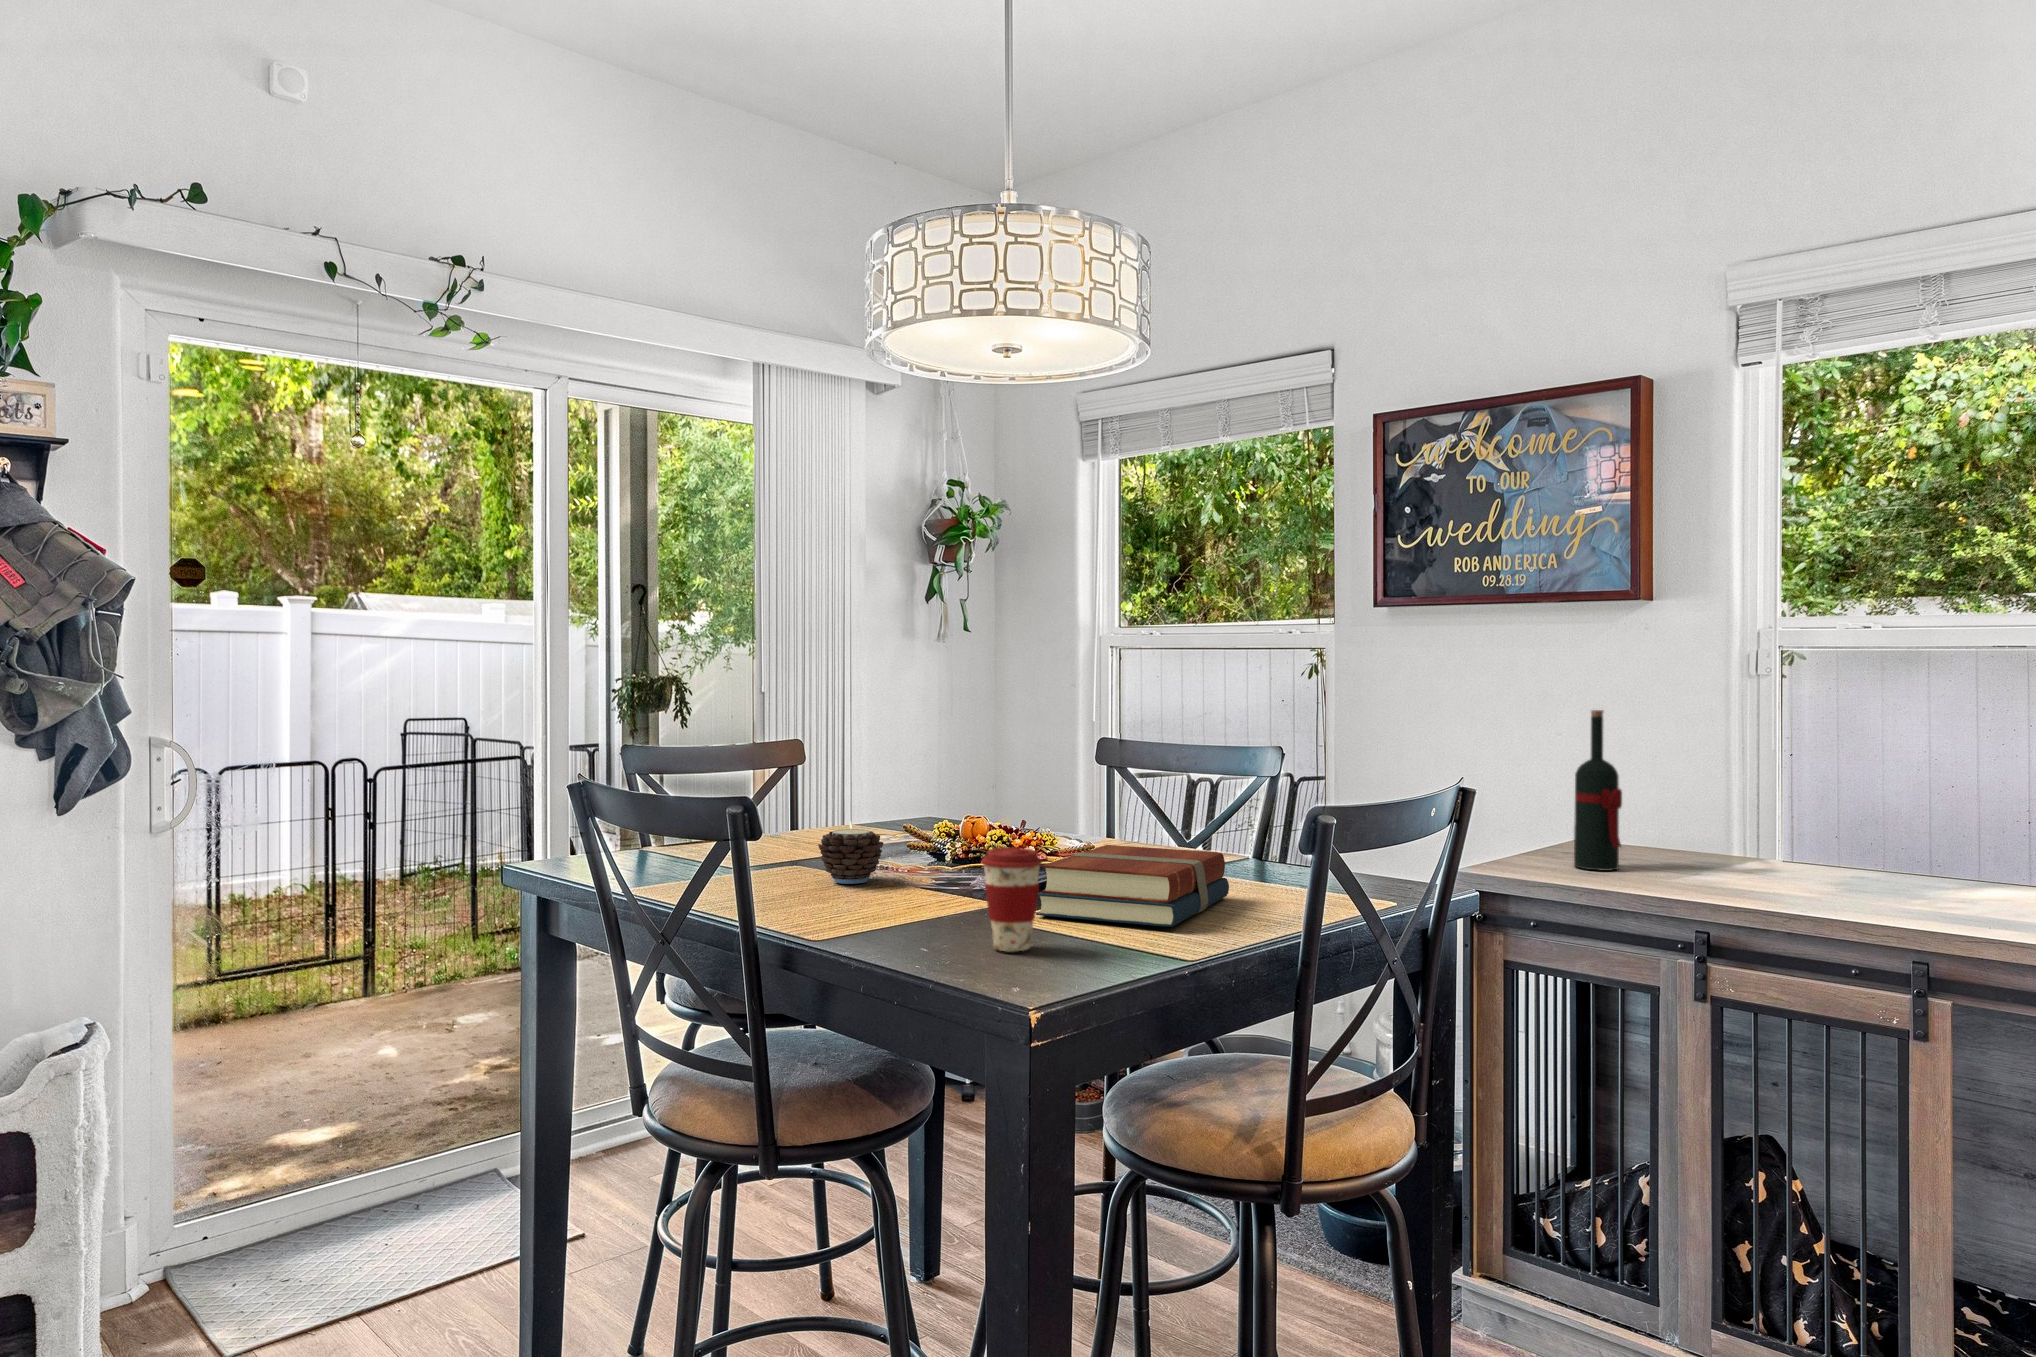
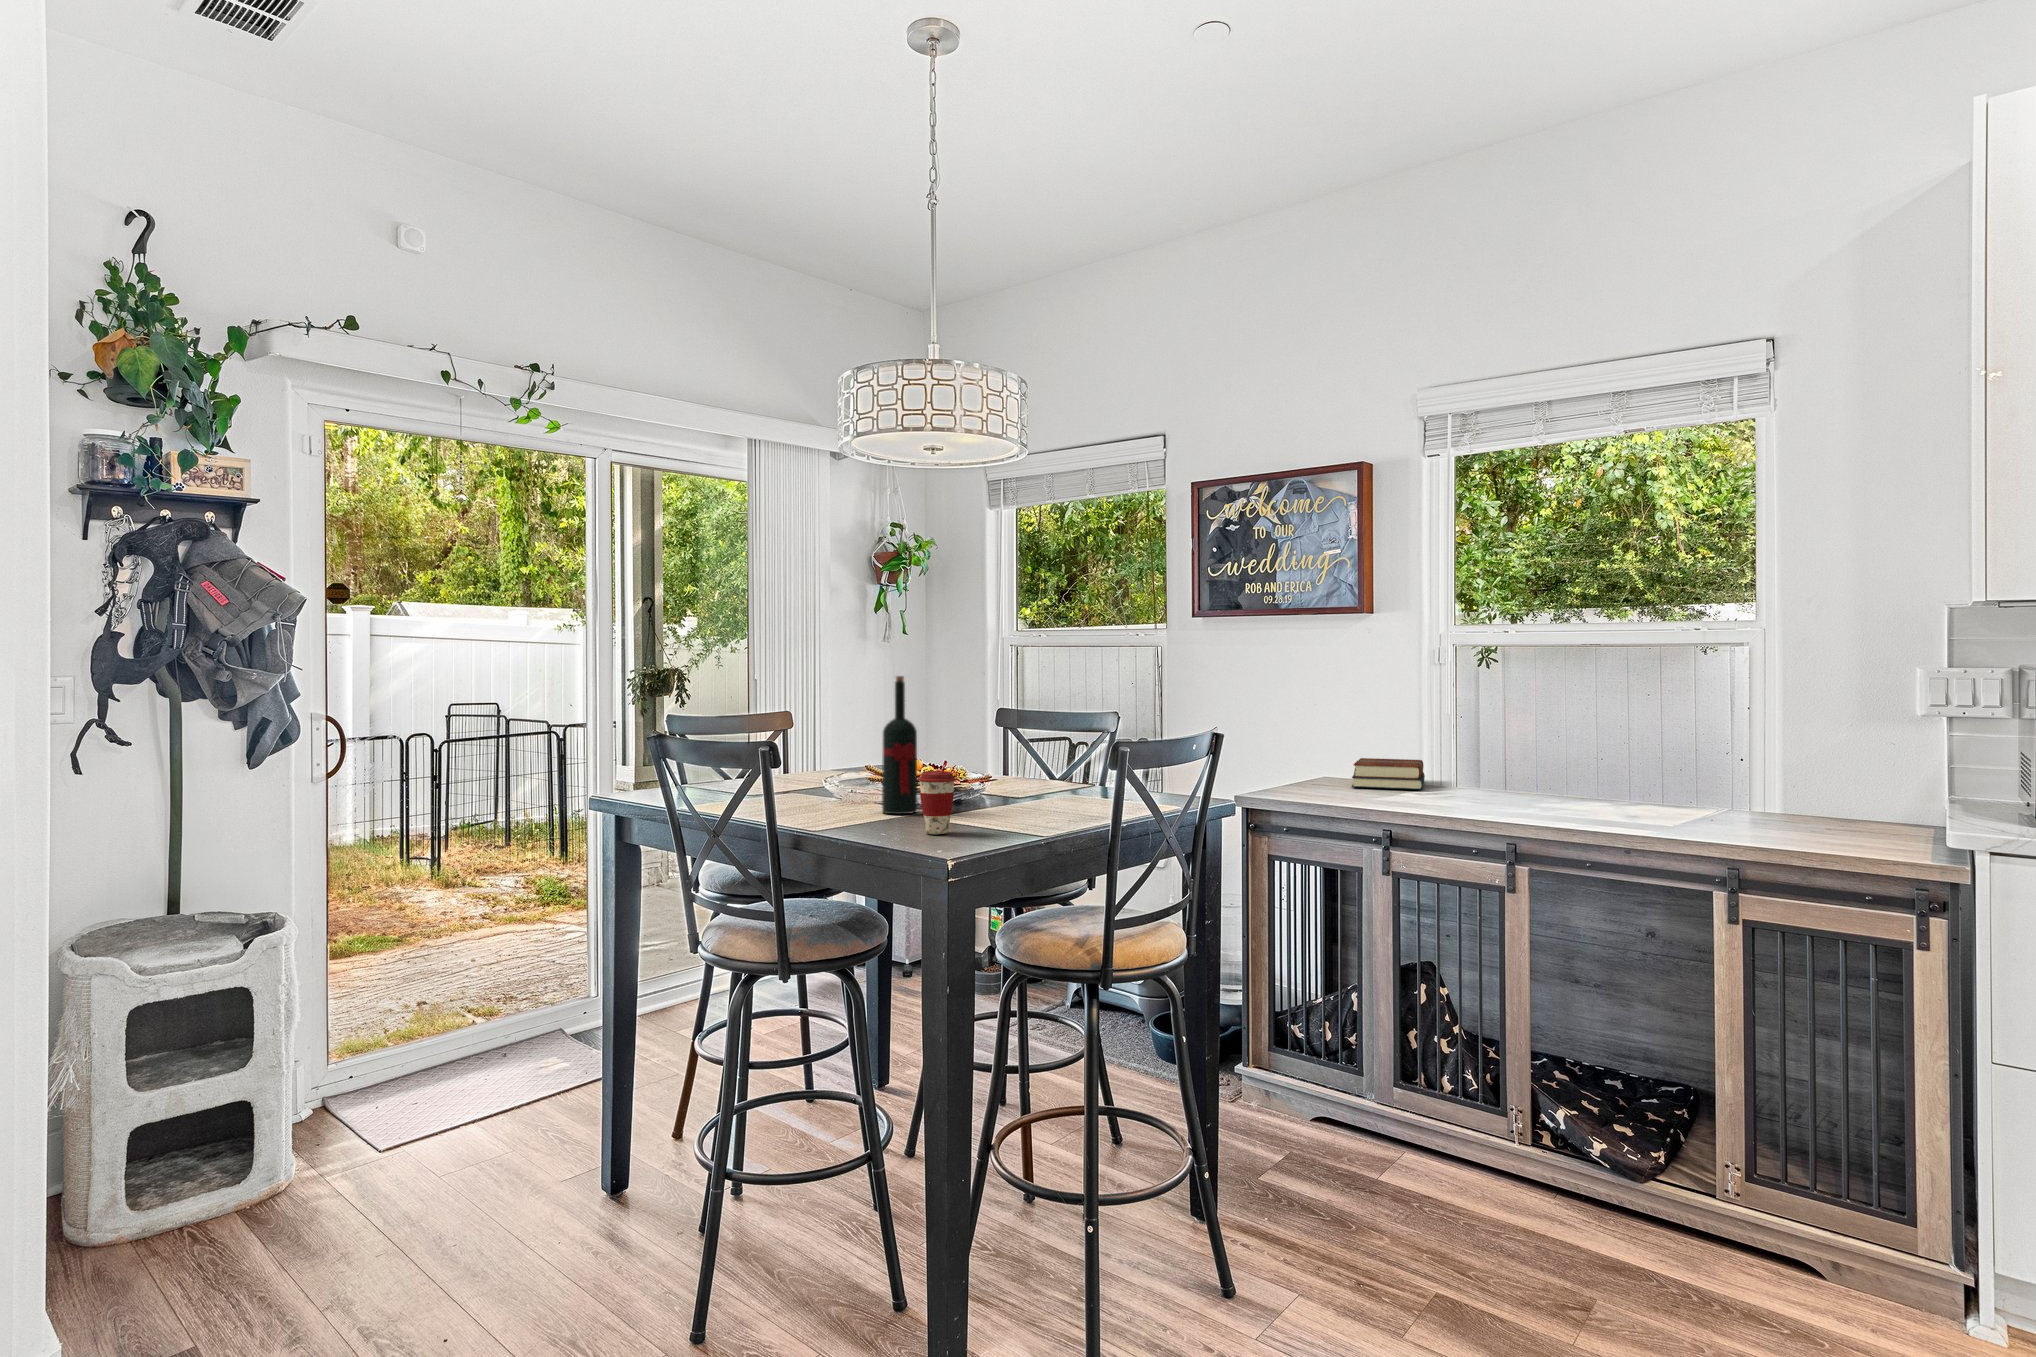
wine bottle: present [1574,710,1622,871] -> present [882,676,918,814]
candle: present [818,822,884,884] -> none [809,761,852,803]
books: present [1036,845,1229,927] -> present [1352,758,1425,790]

